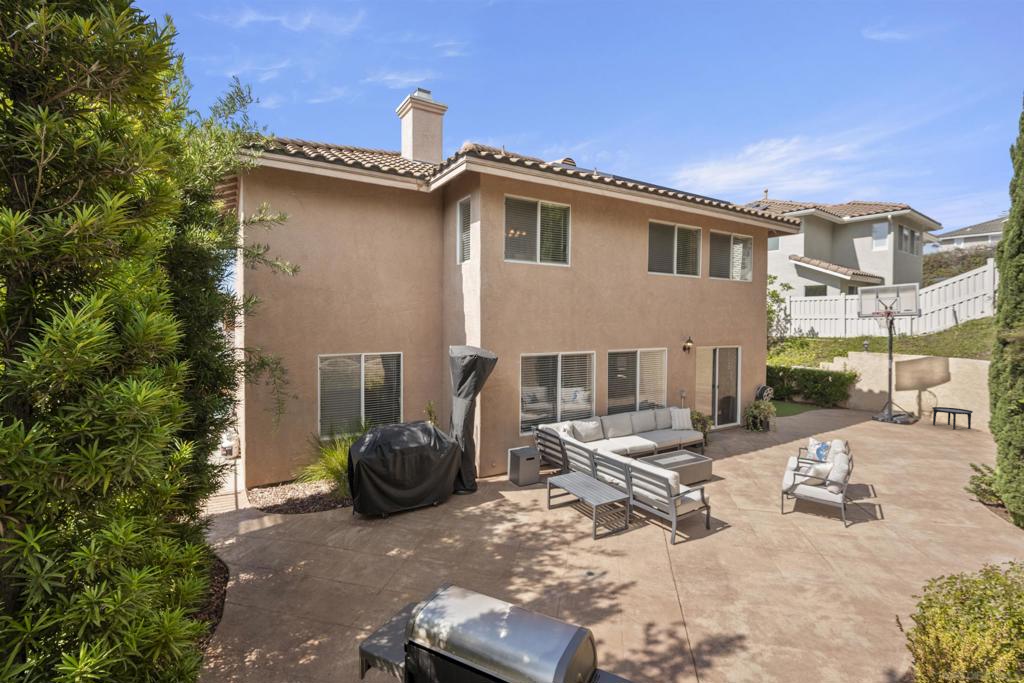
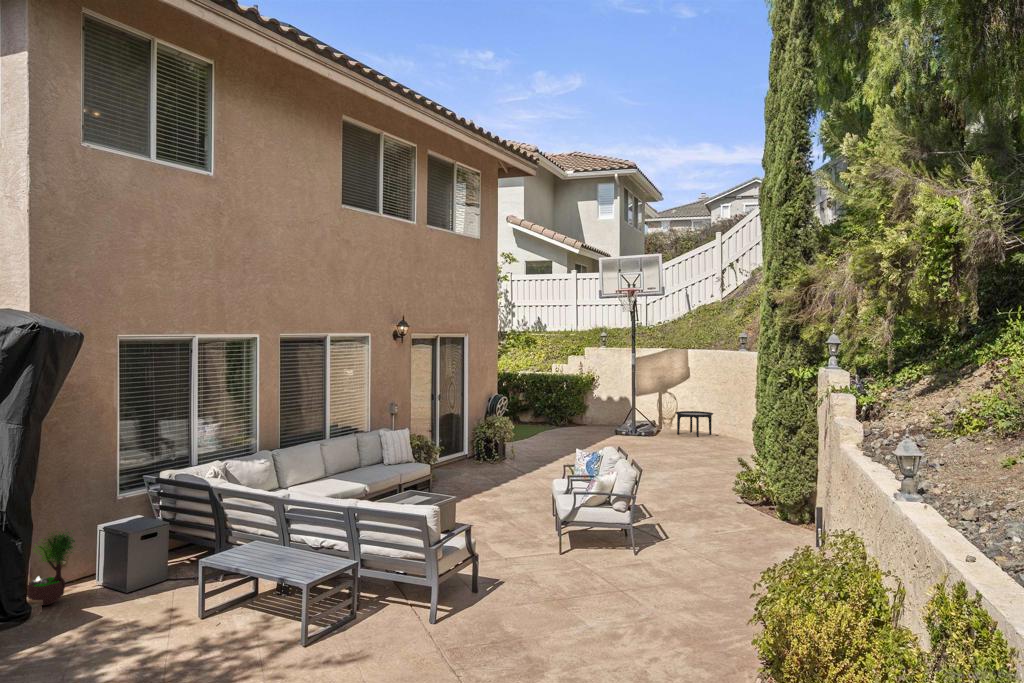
potted tree: none [477,449,498,485] -> present [28,529,75,606]

